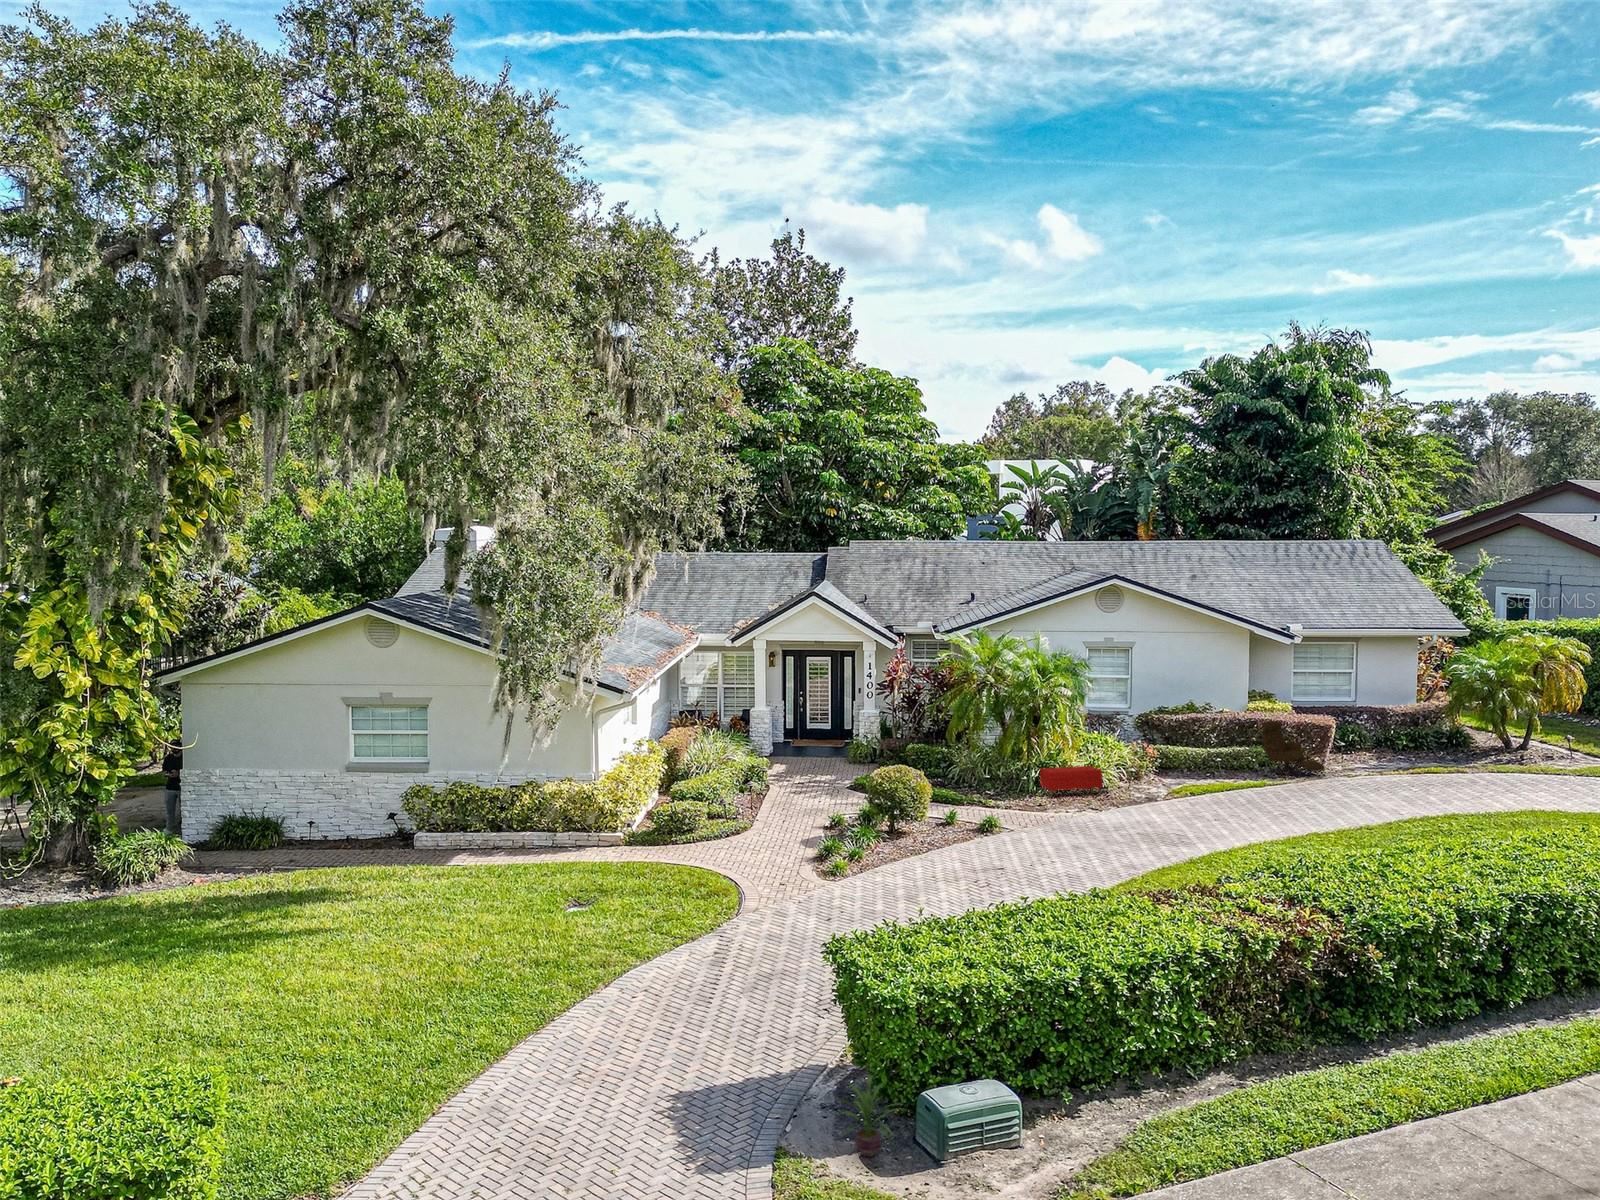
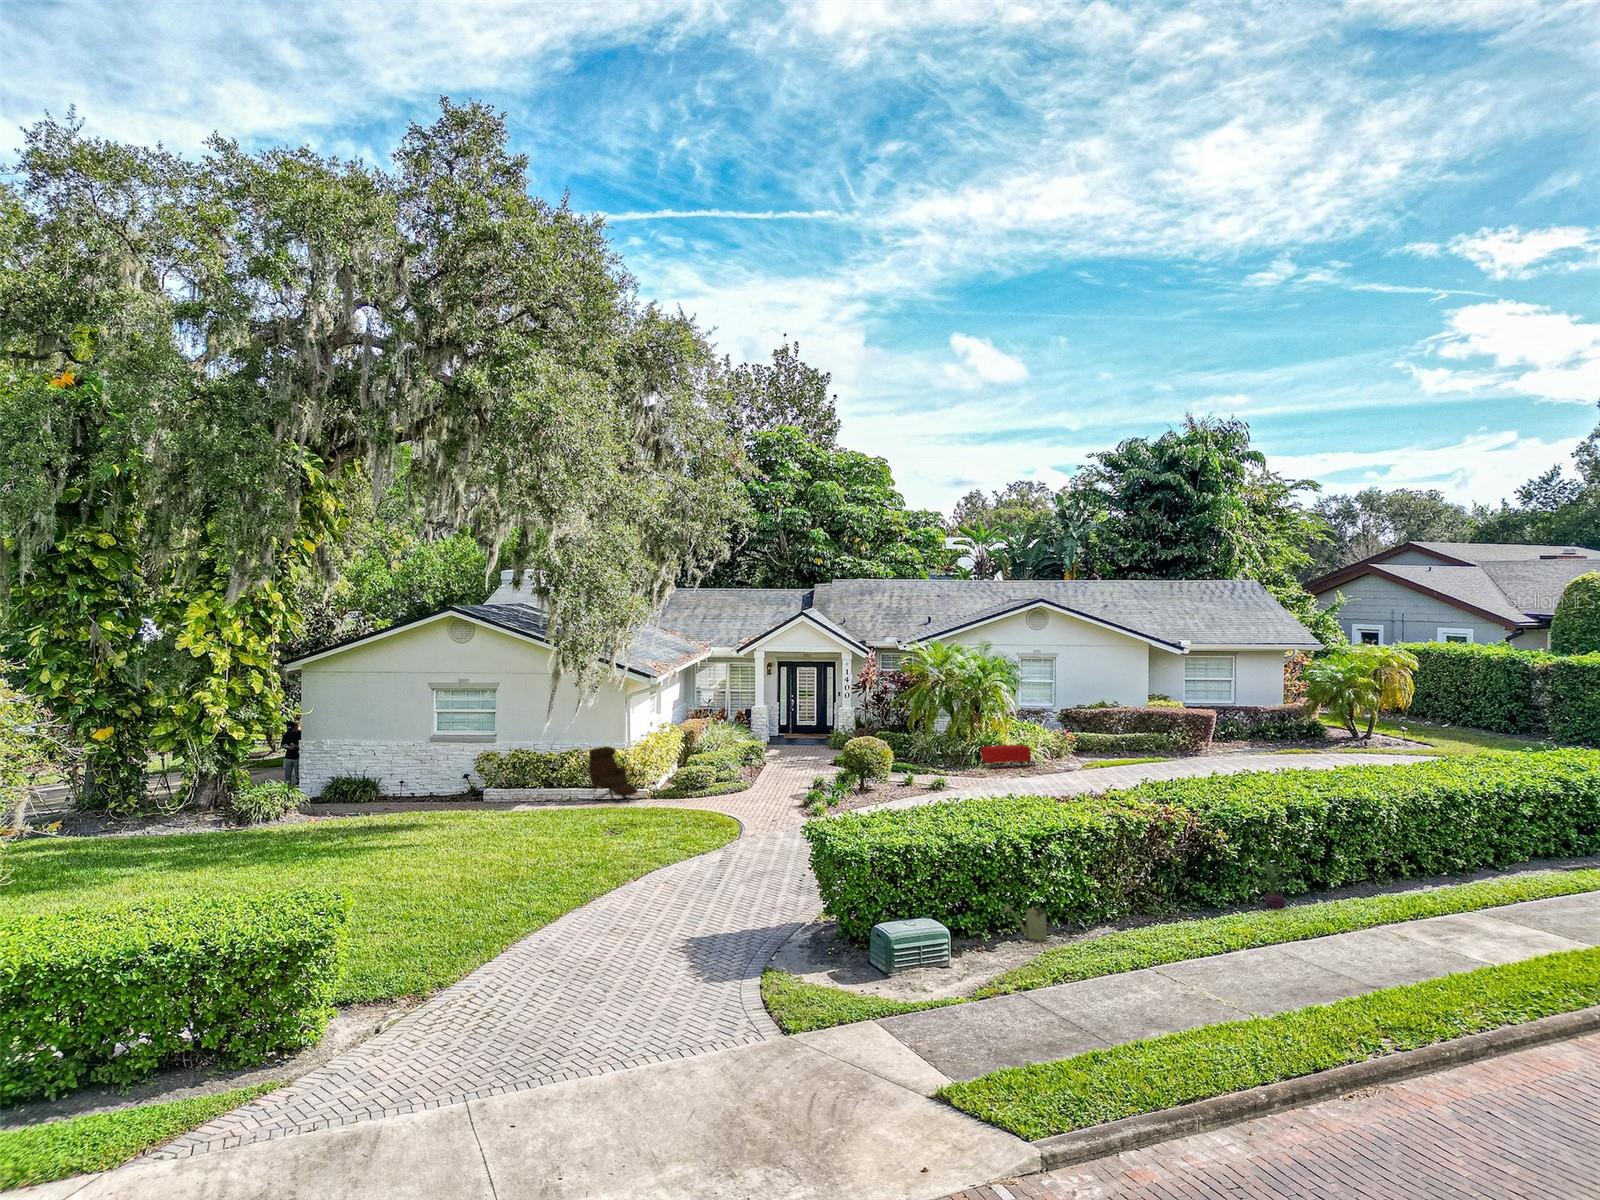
lounge chair: present [1262,721,1325,776] -> present [588,747,637,800]
watering can: none [1091,1049,1152,1108] -> present [1004,900,1047,943]
decorative plant: present [837,1074,900,1157] -> present [1256,857,1286,909]

